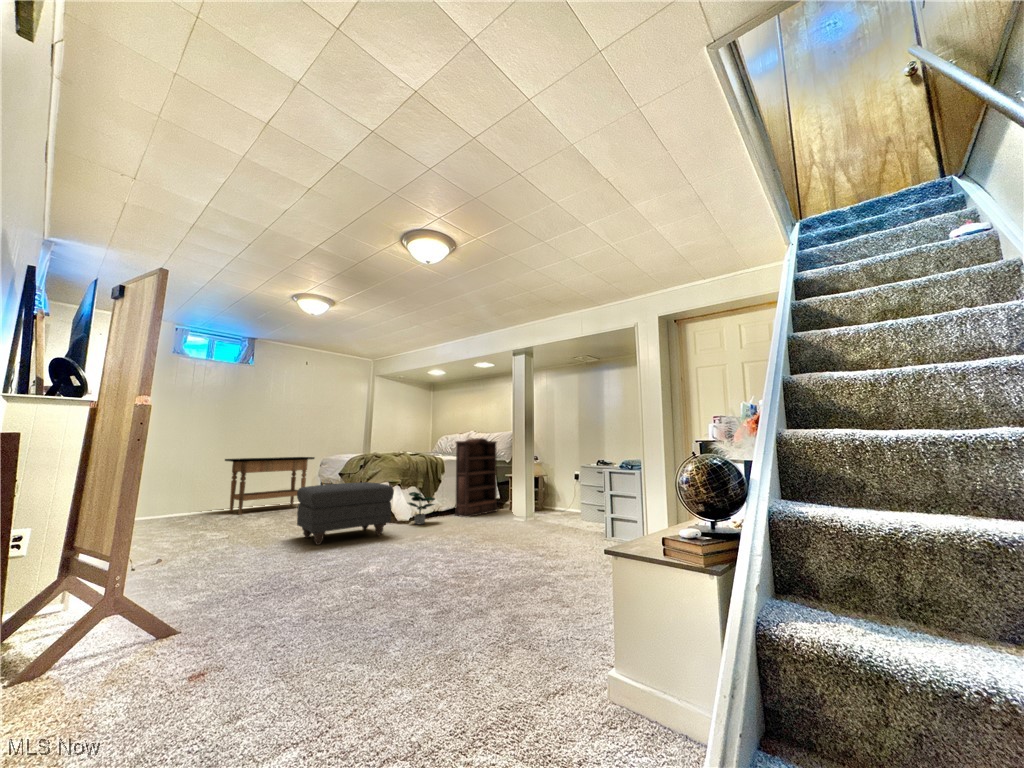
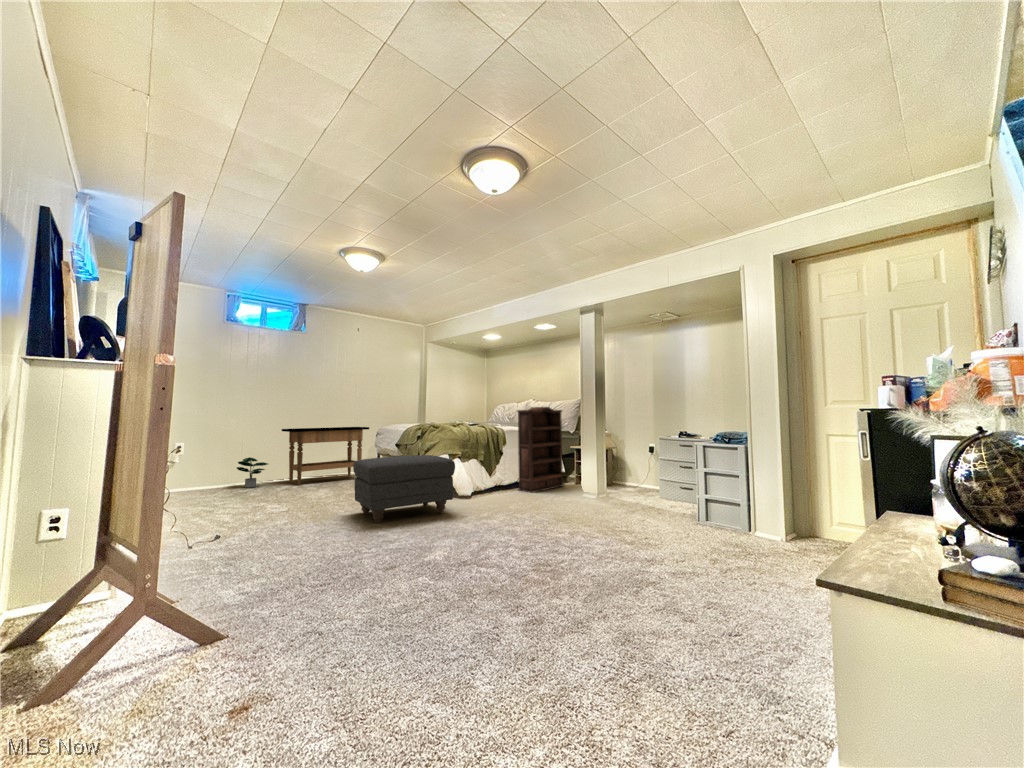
potted plant: present [408,492,435,525] -> present [237,457,268,488]

